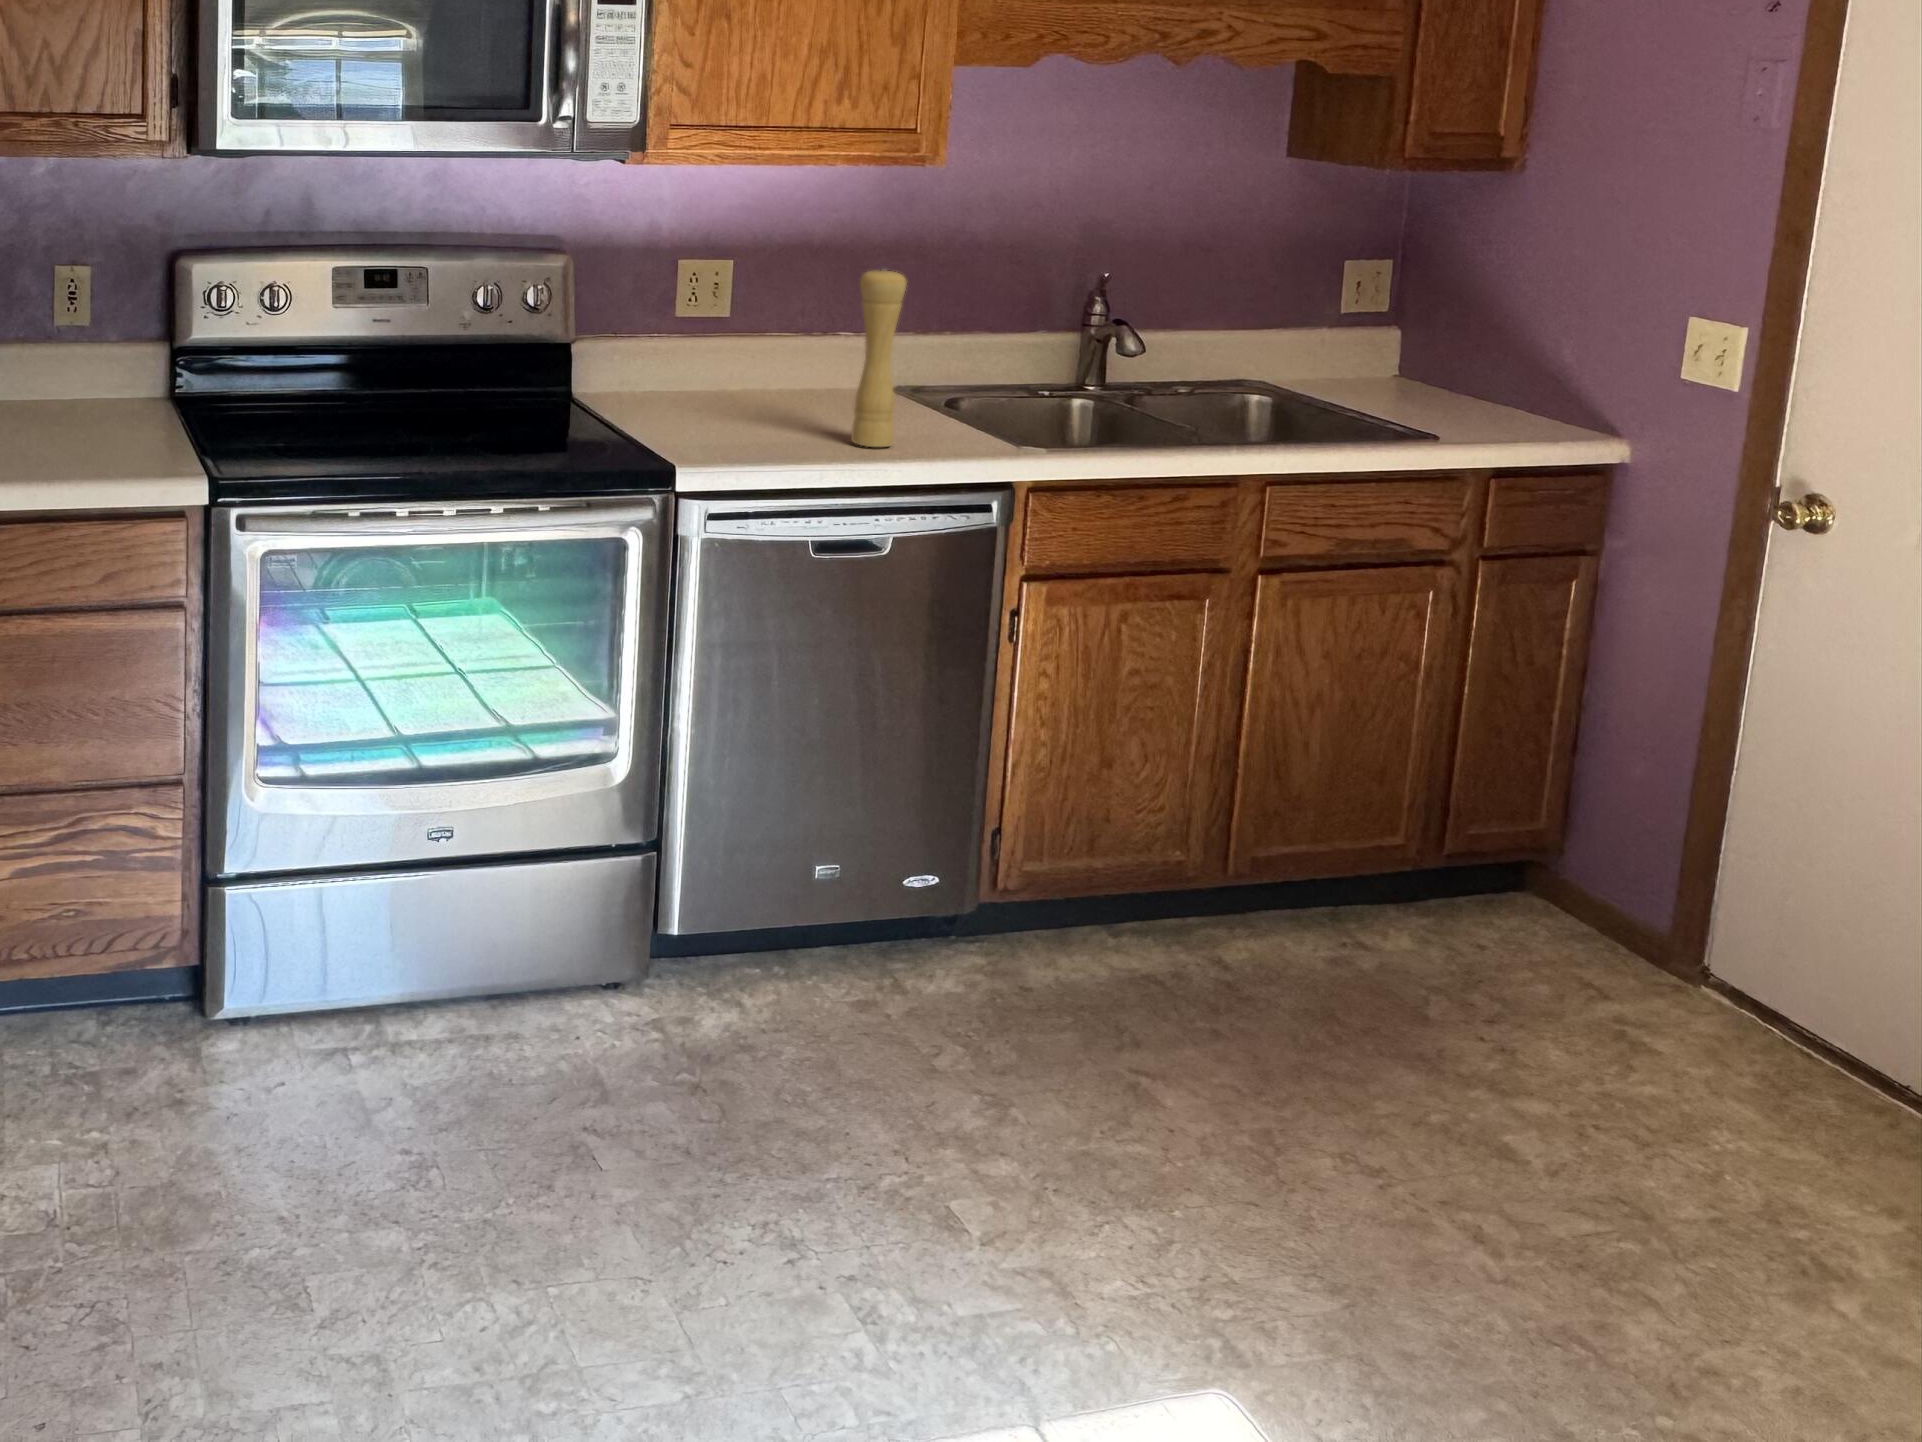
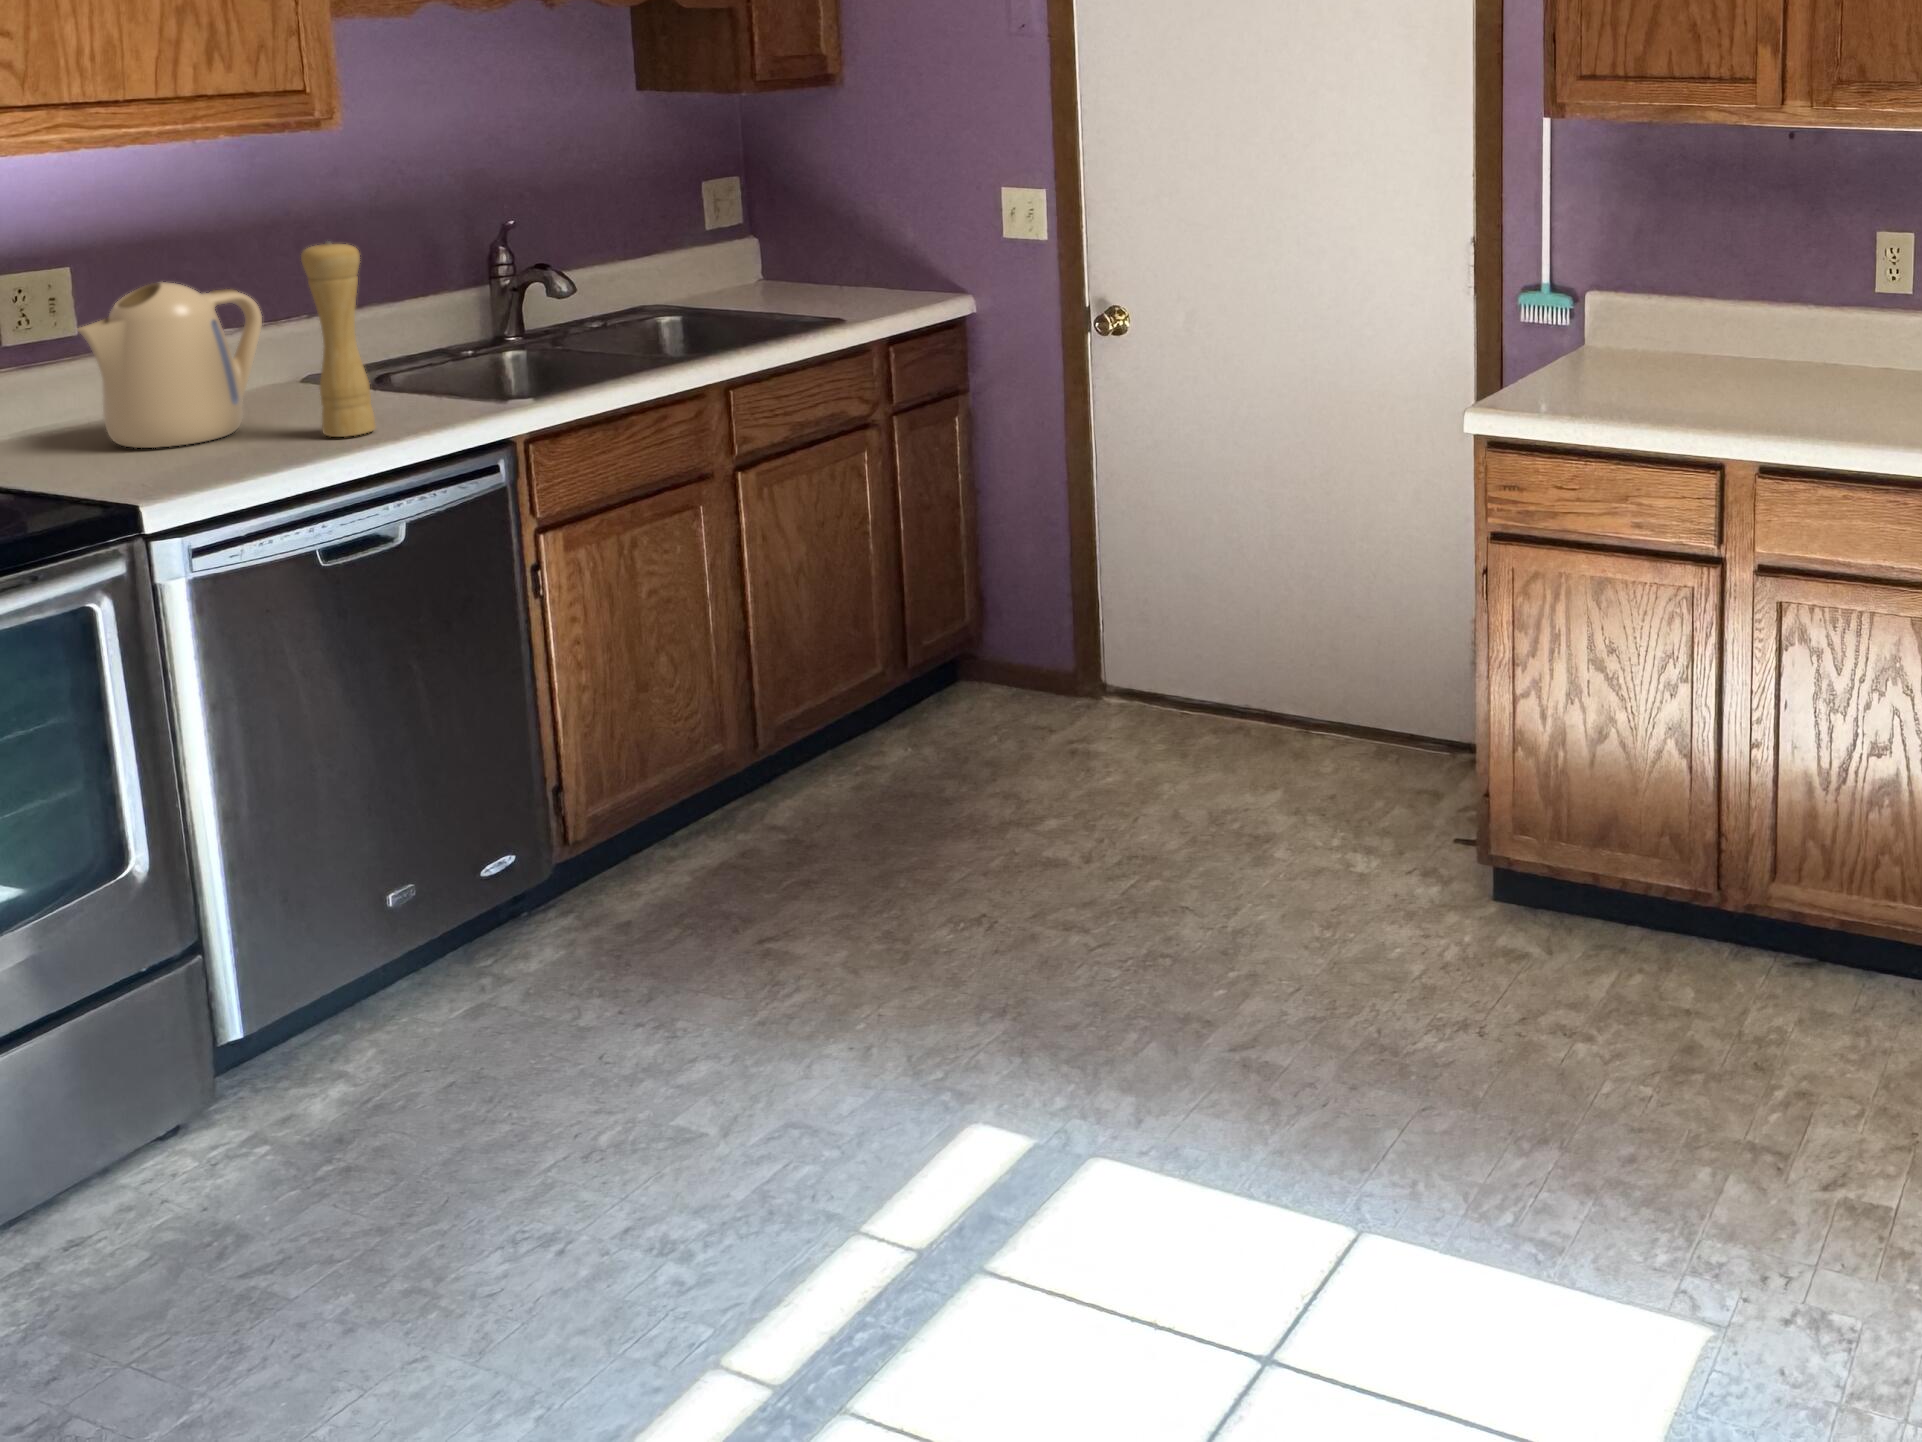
kettle: none [702,284,841,425] -> present [78,283,262,448]

